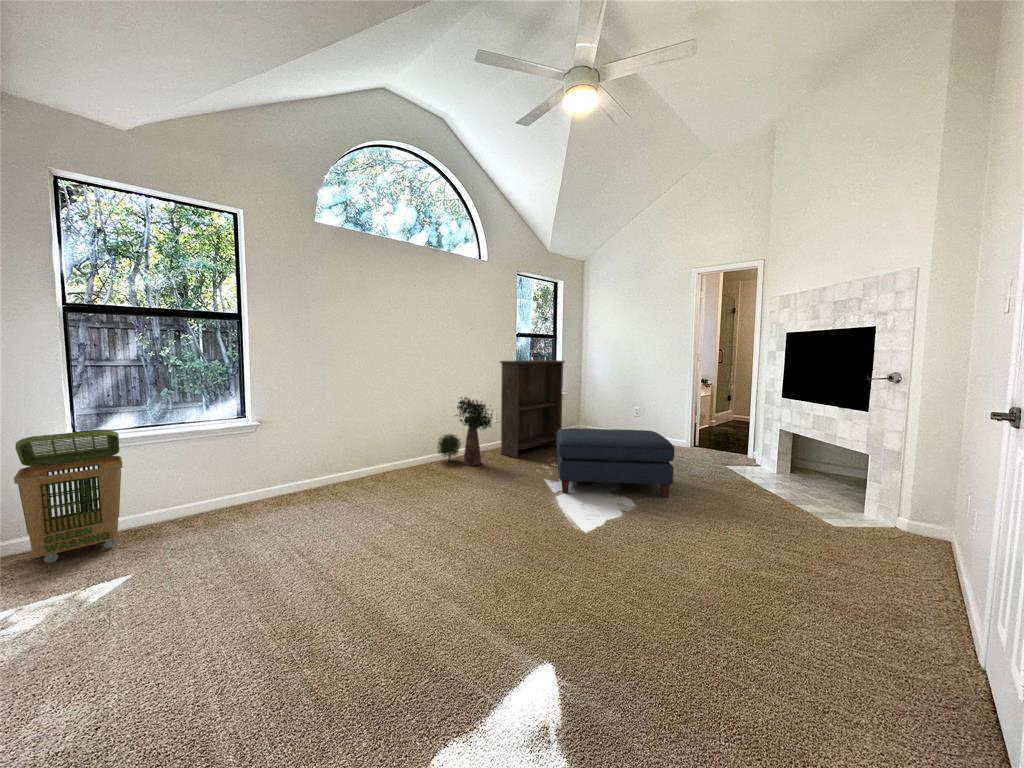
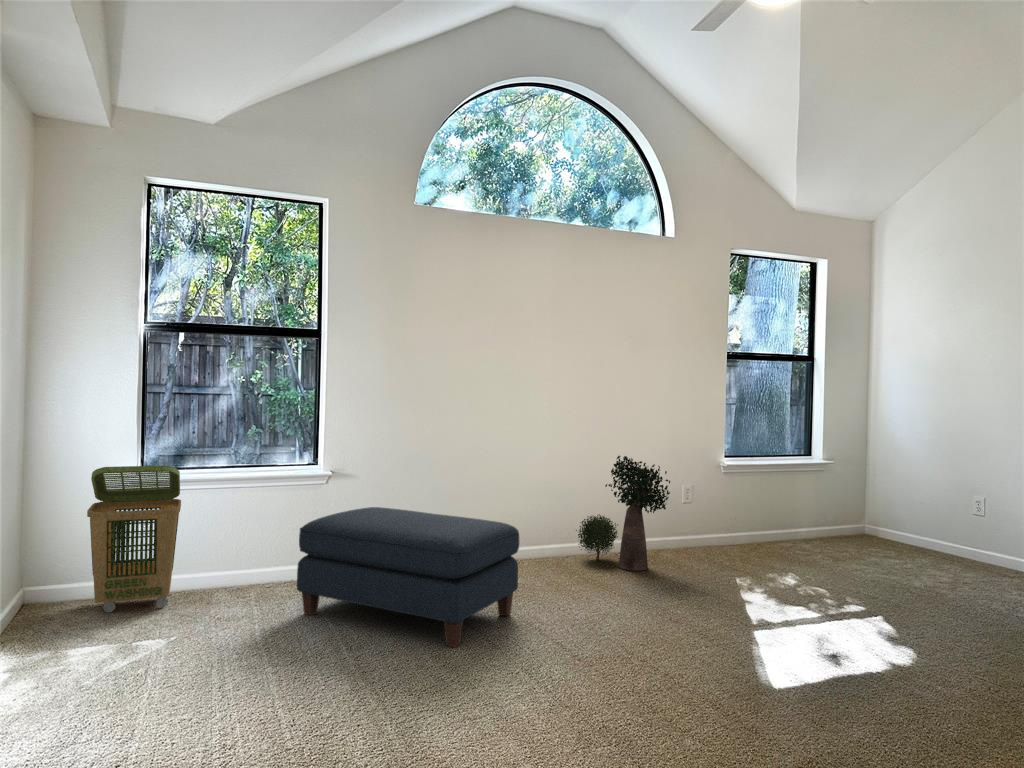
bookshelf: present [500,360,564,458] -> none [689,399,816,567]
ottoman: present [557,428,675,497] -> present [297,507,519,647]

